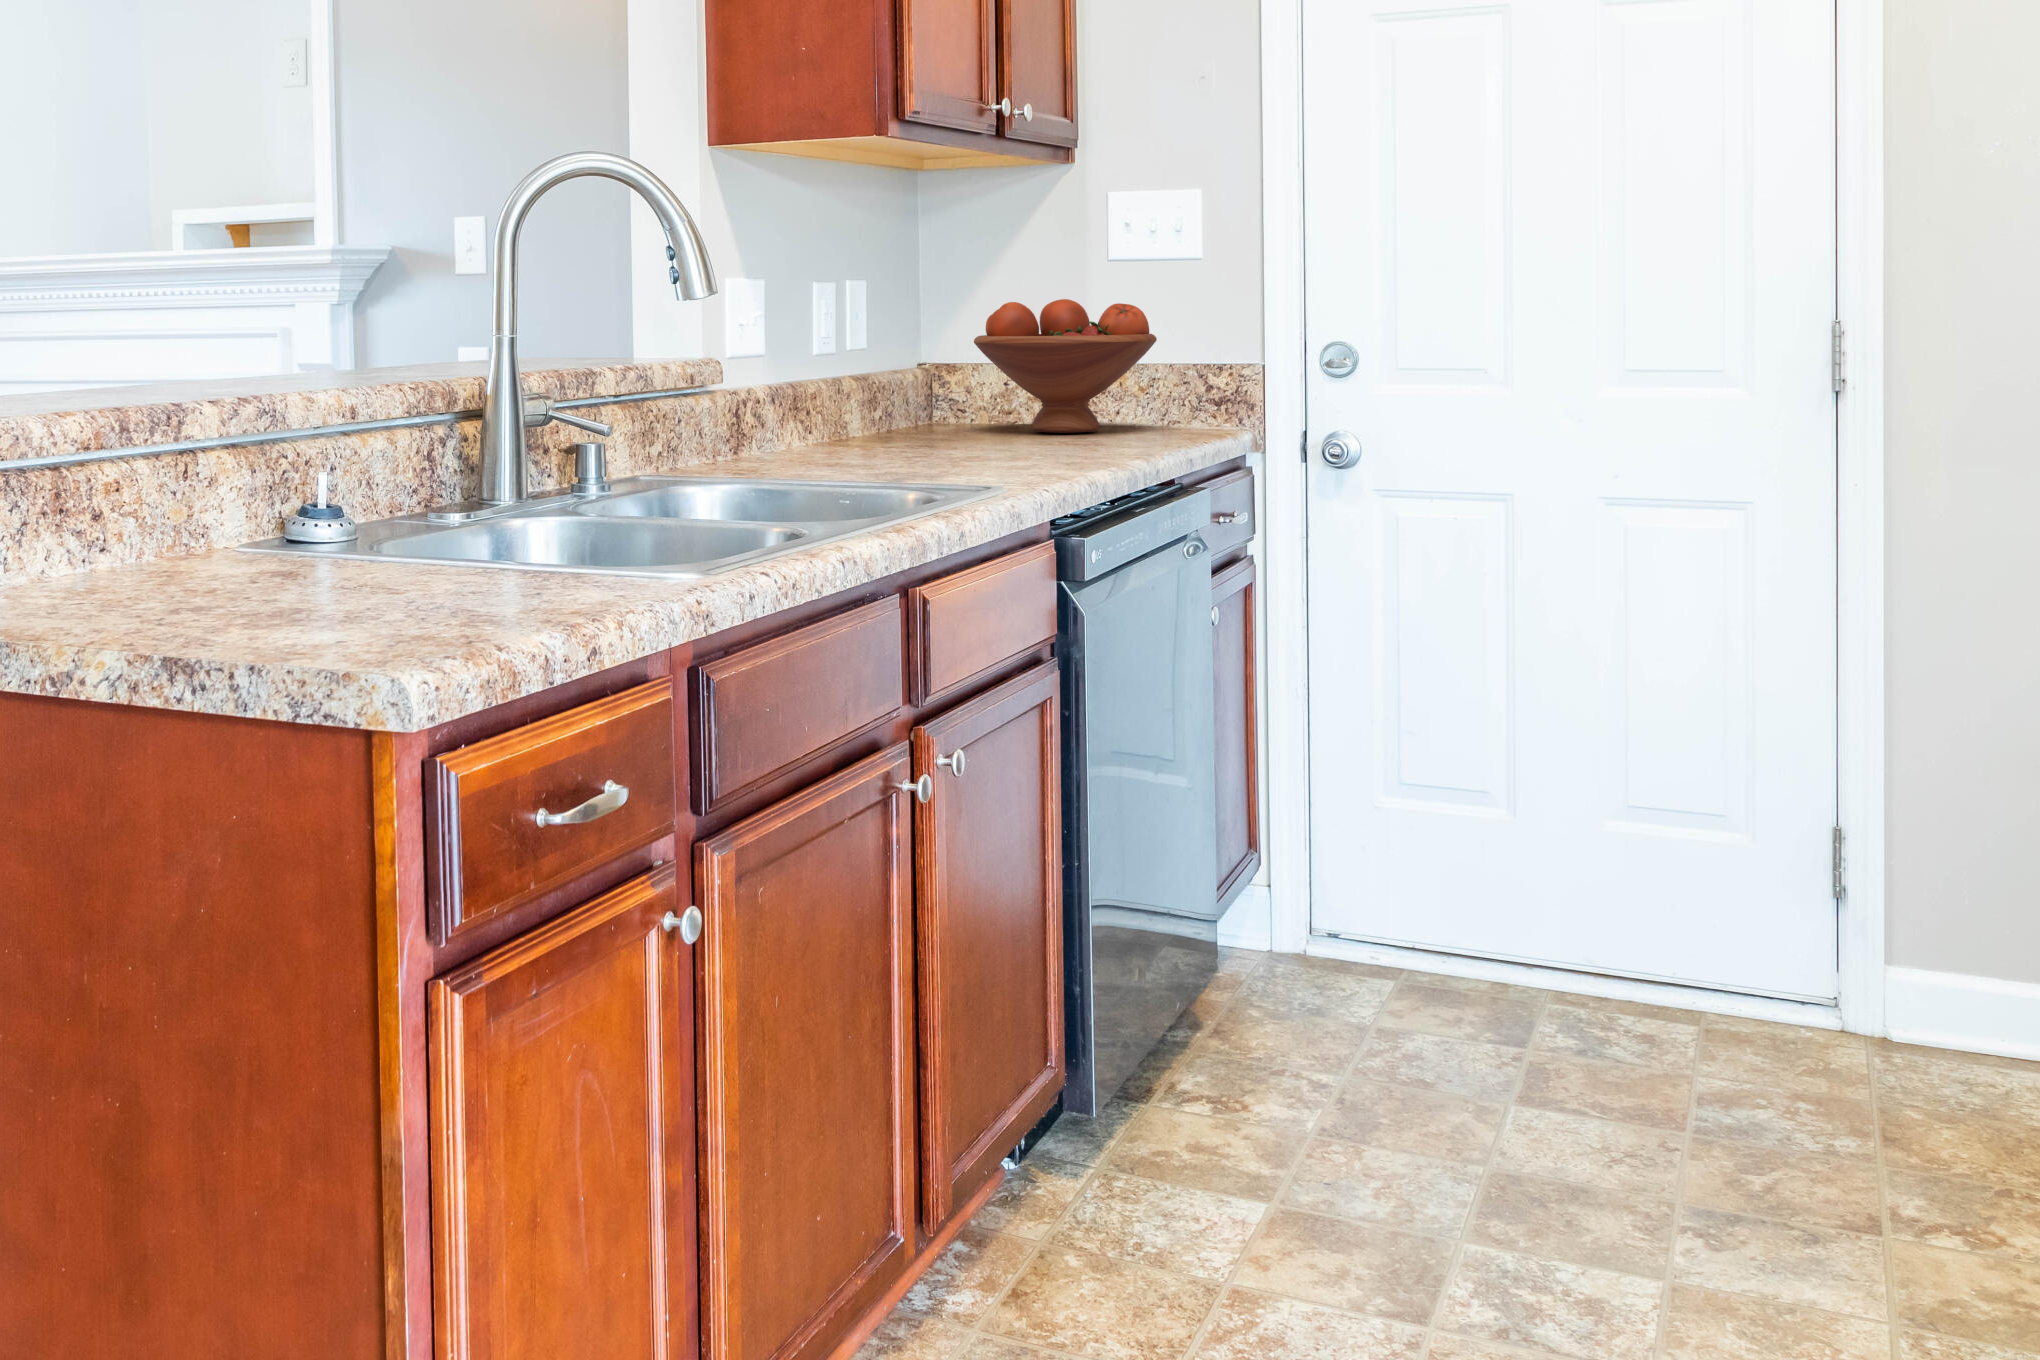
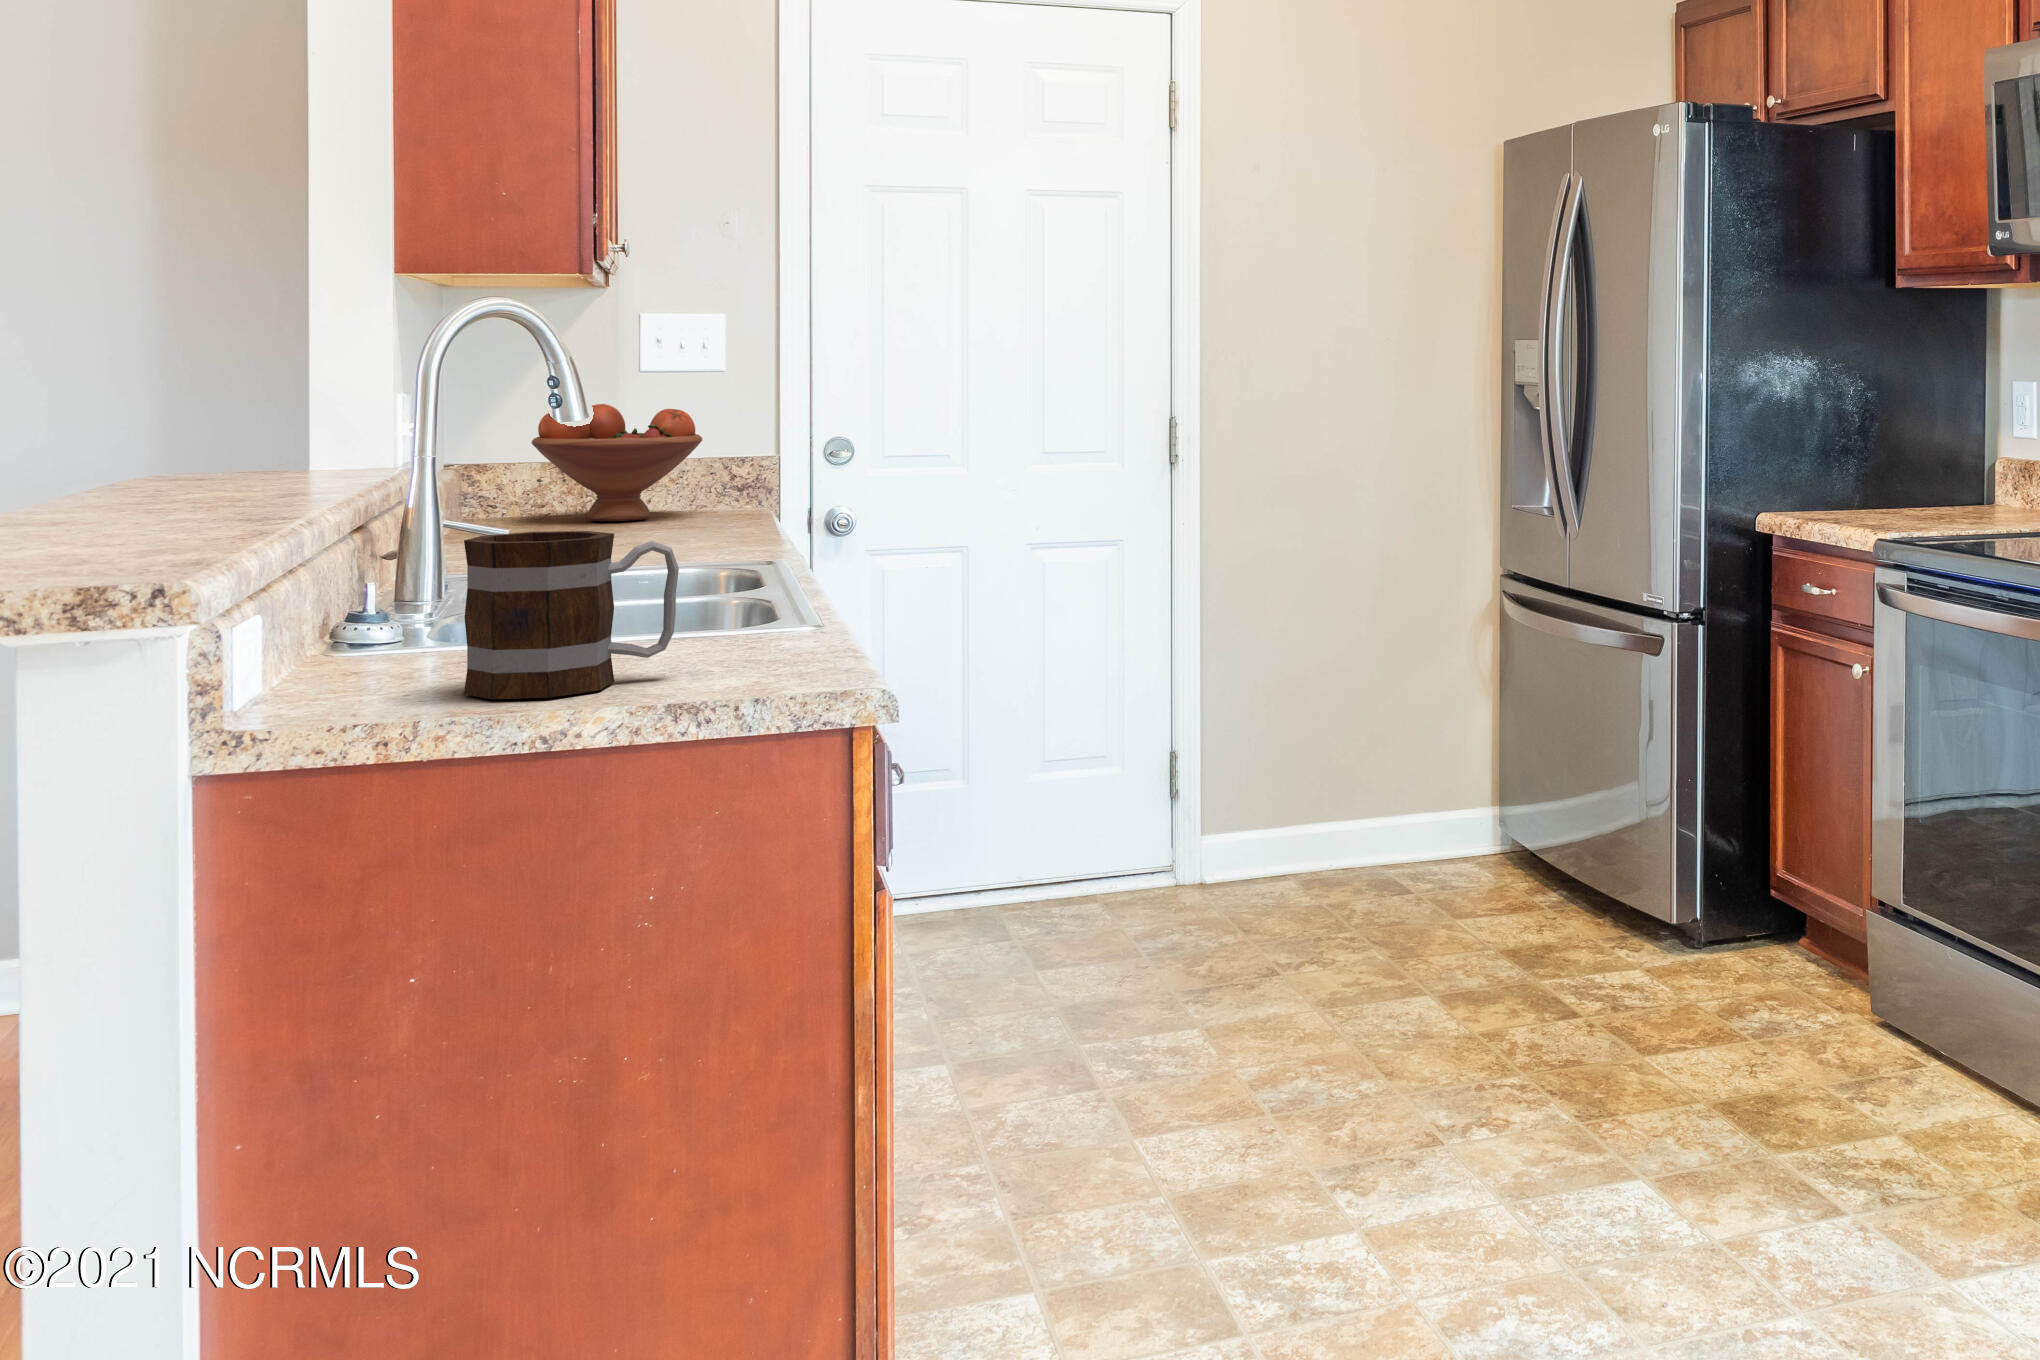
mug: none [79,412,323,626] -> present [464,531,679,699]

